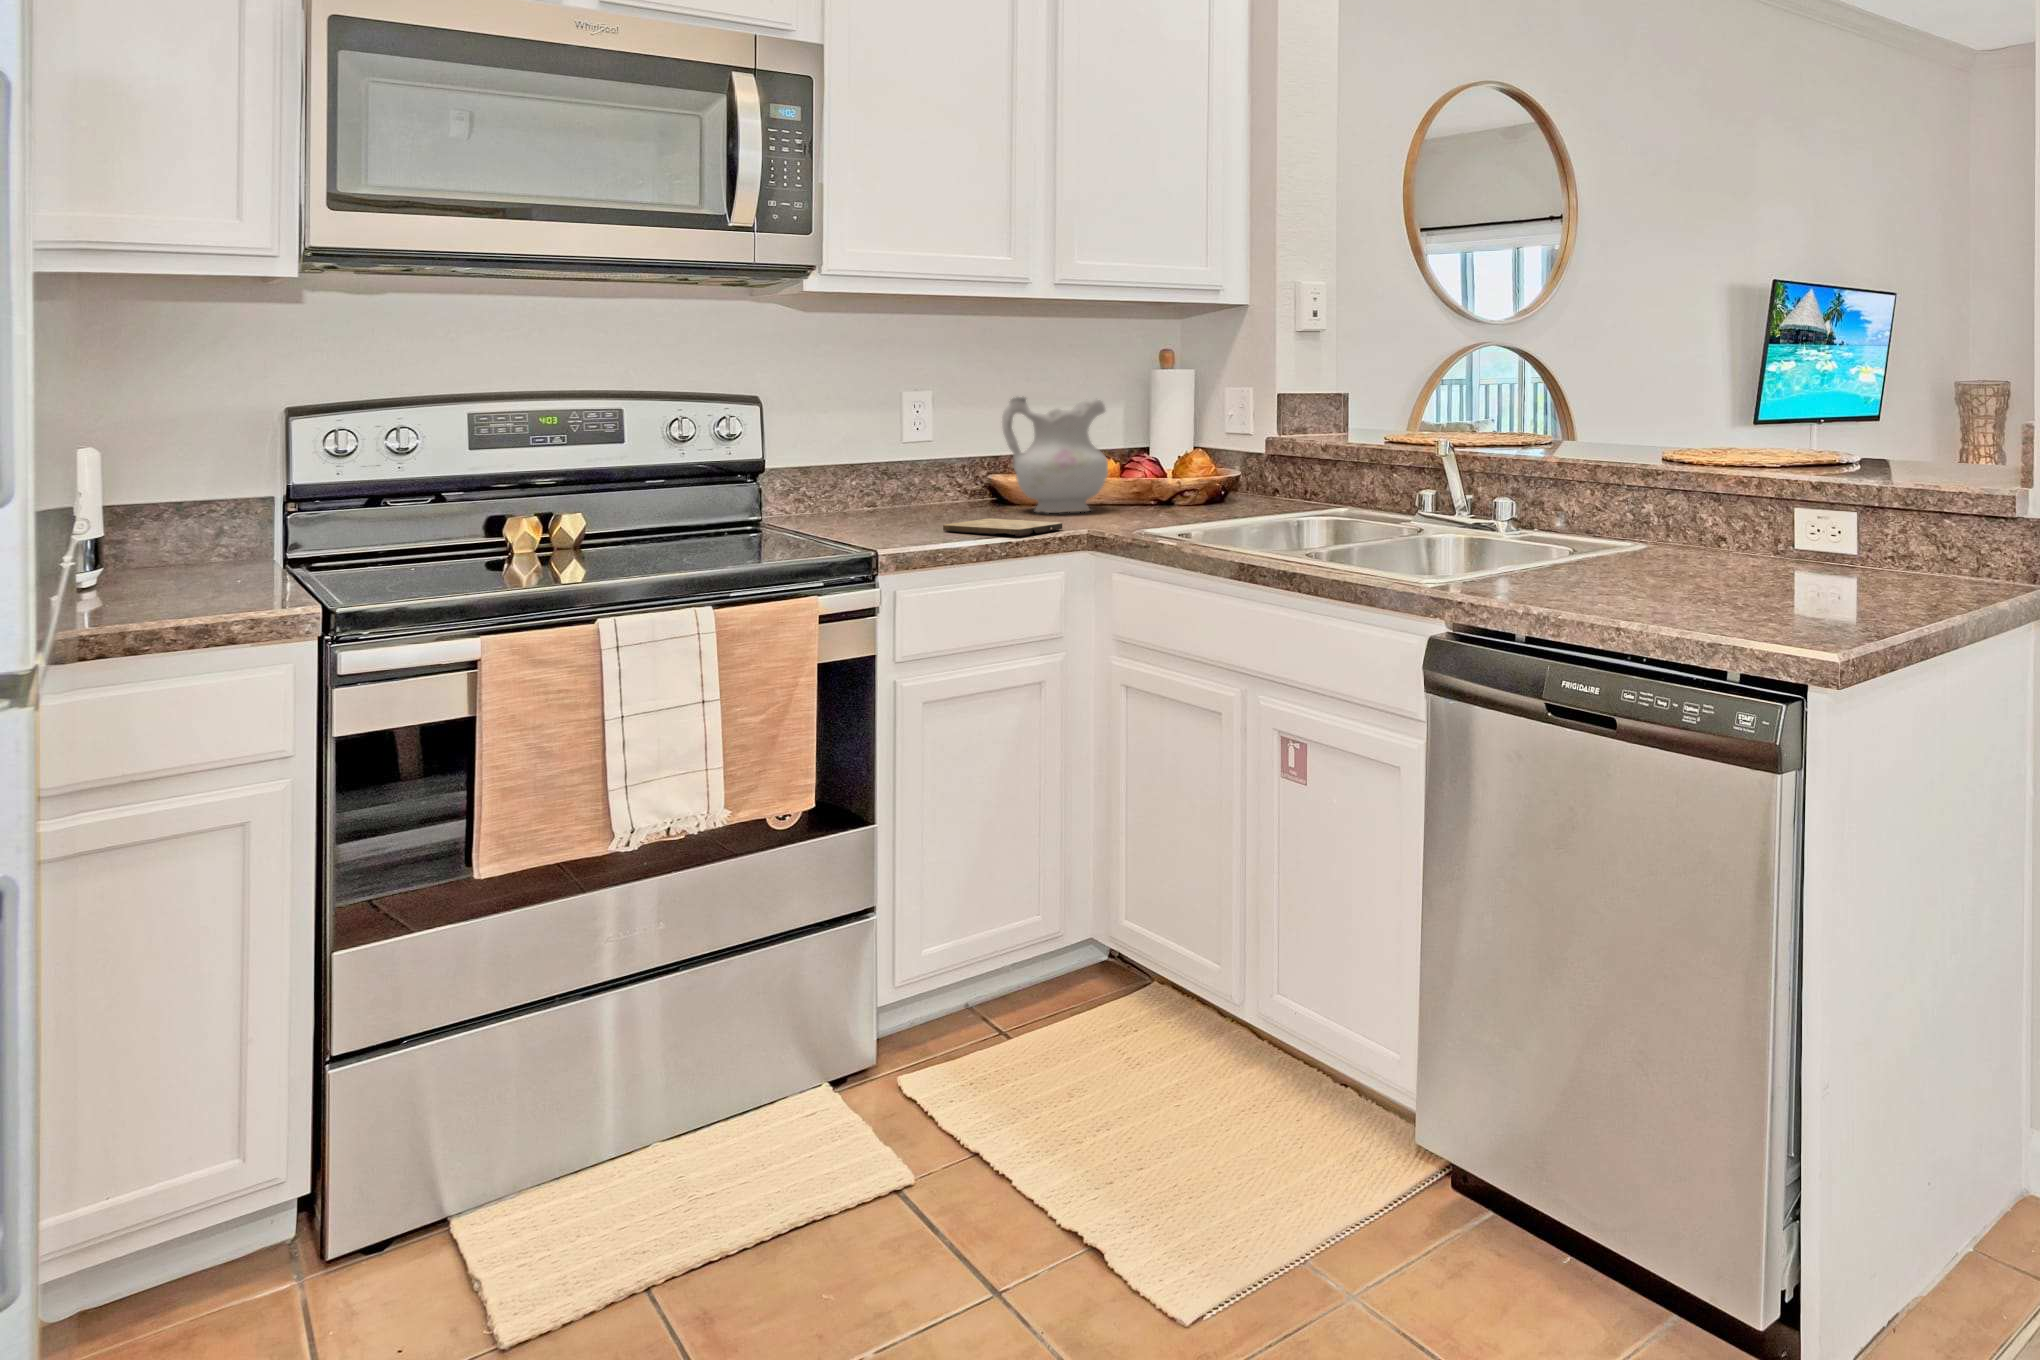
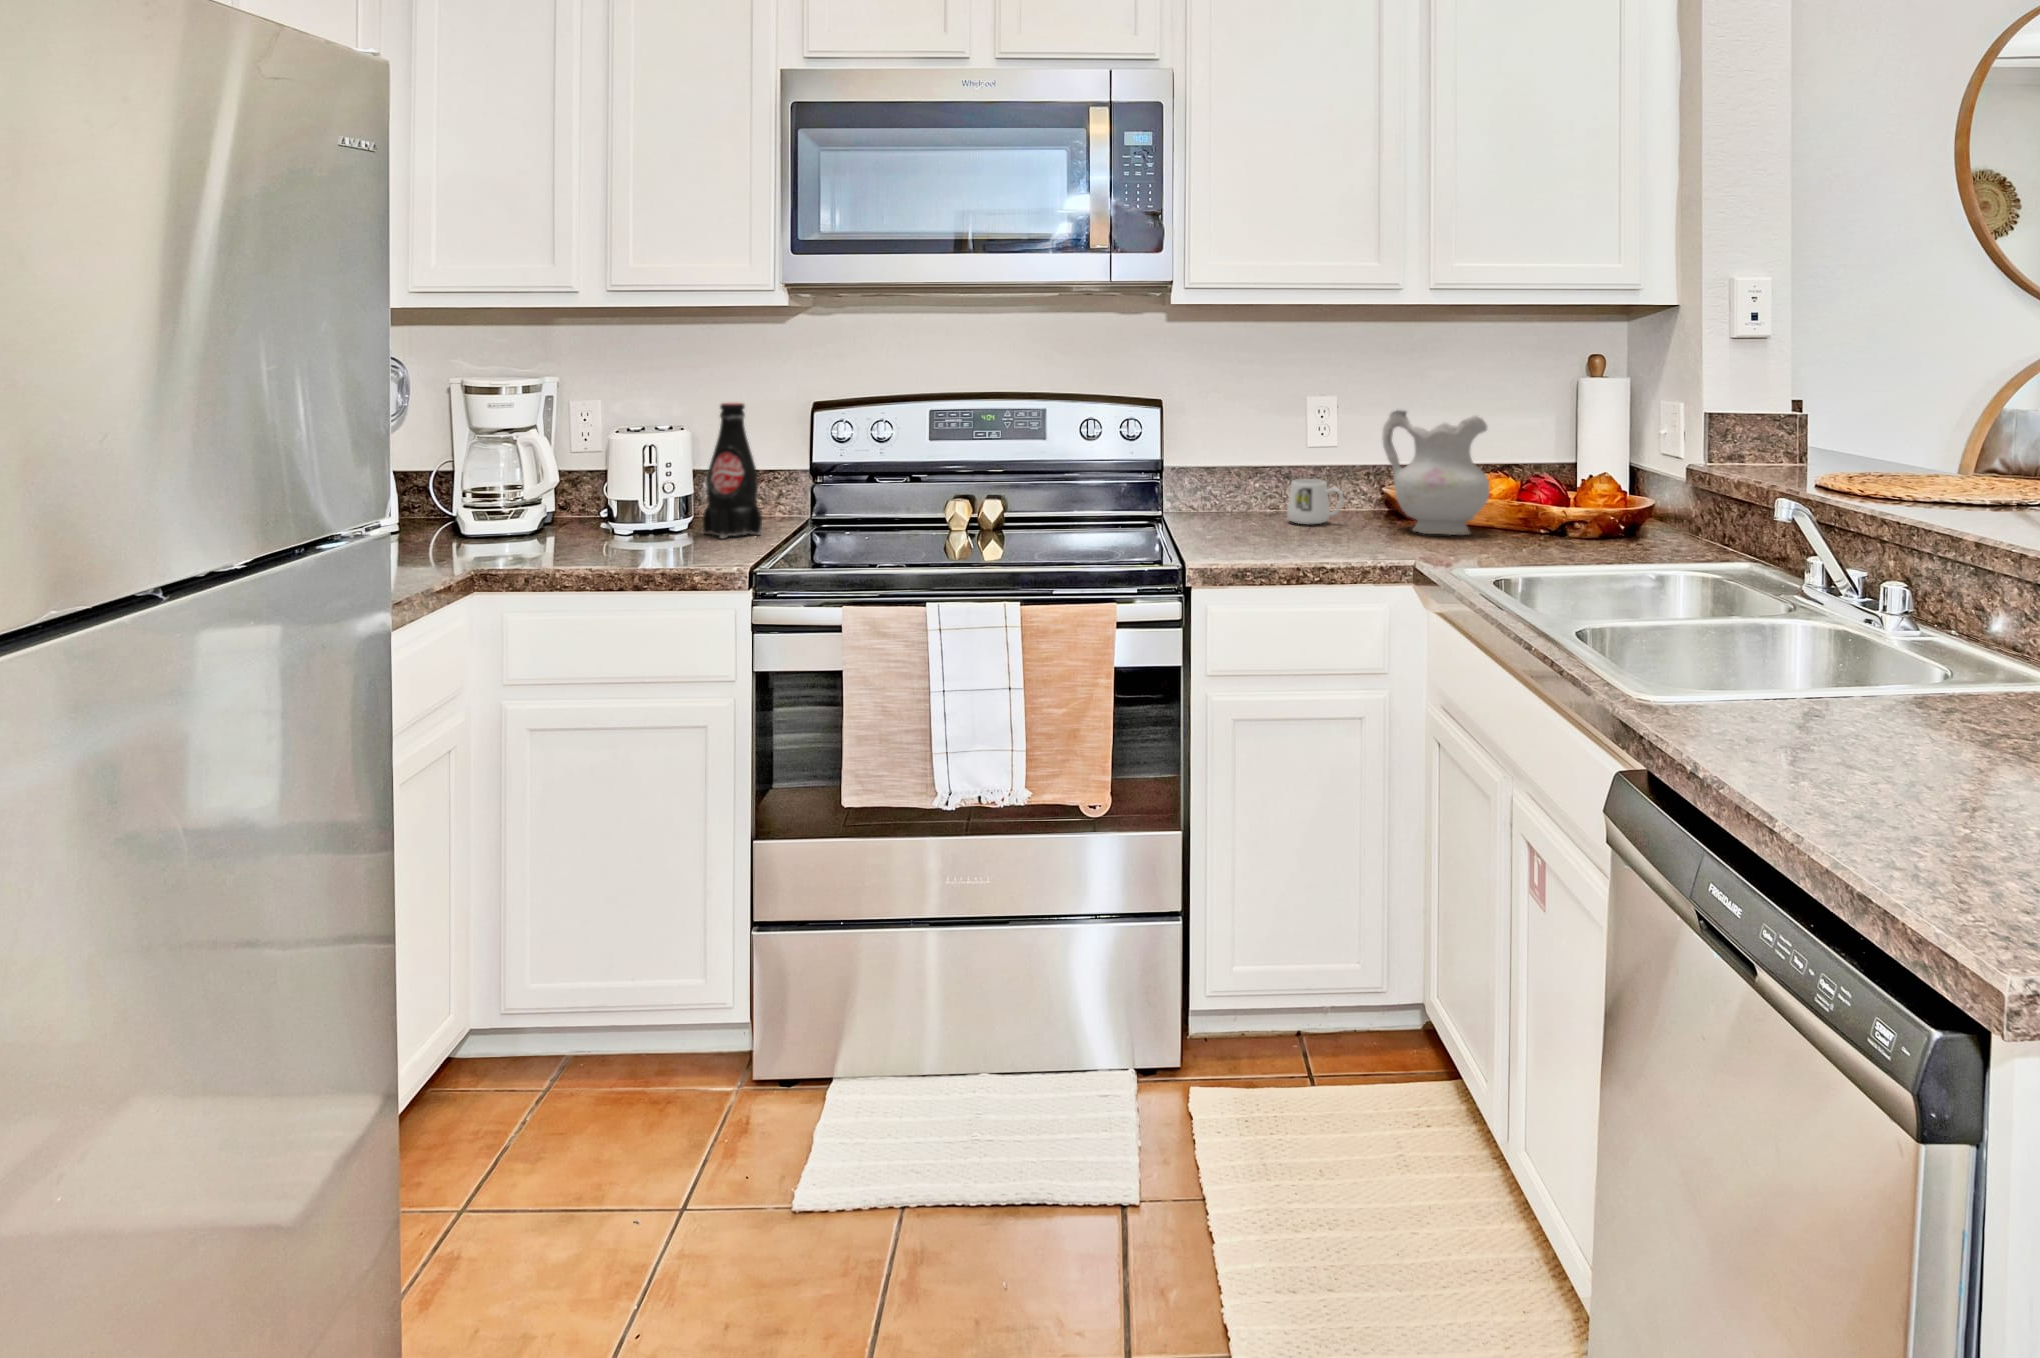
bottle: none [161,410,262,584] -> present [703,402,762,538]
mug: none [899,471,961,516] -> present [1287,479,1343,524]
cutting board: present [943,518,1062,536] -> none [1289,535,1398,561]

